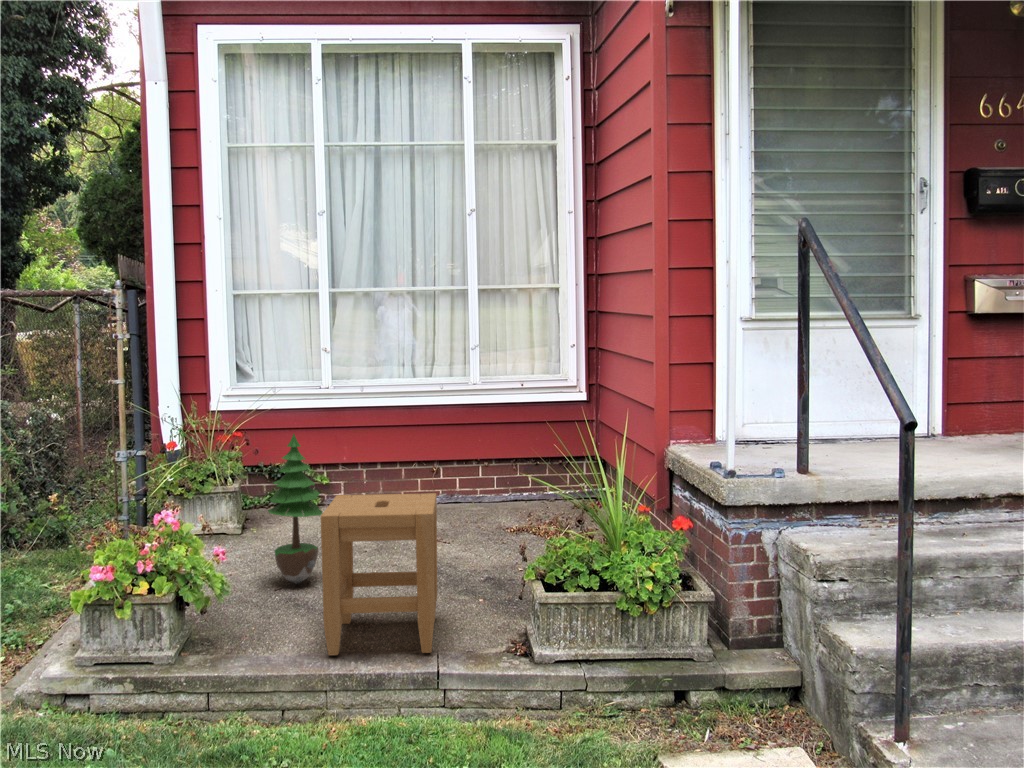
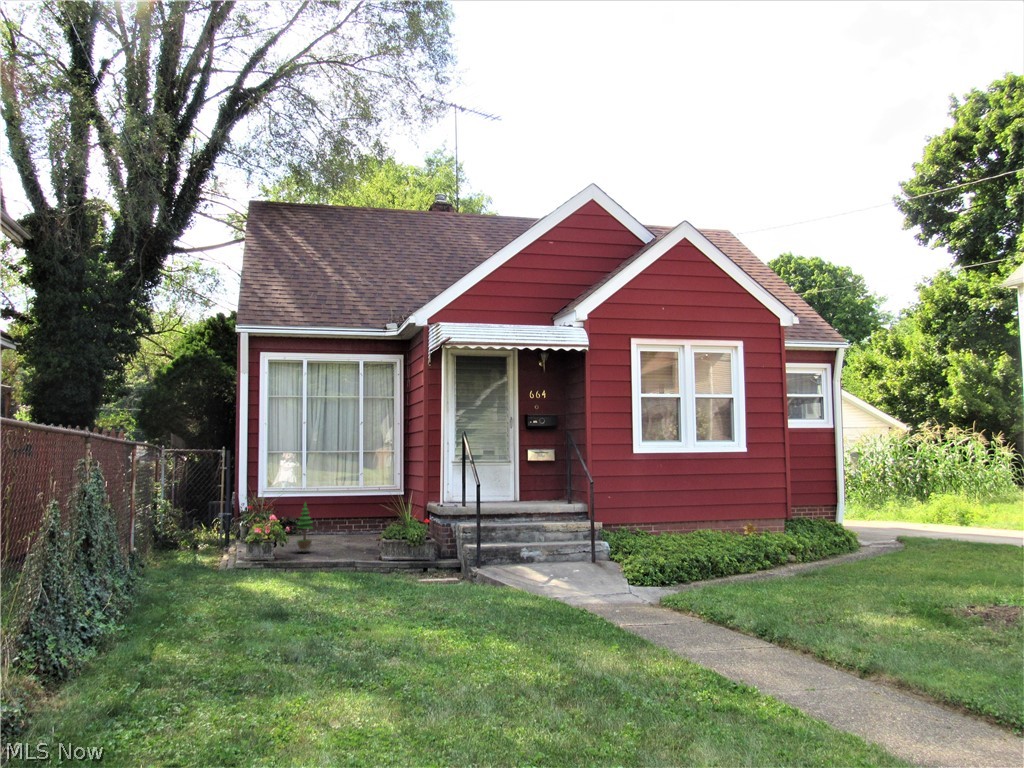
stool: present [321,493,437,655] -> none [323,517,356,562]

